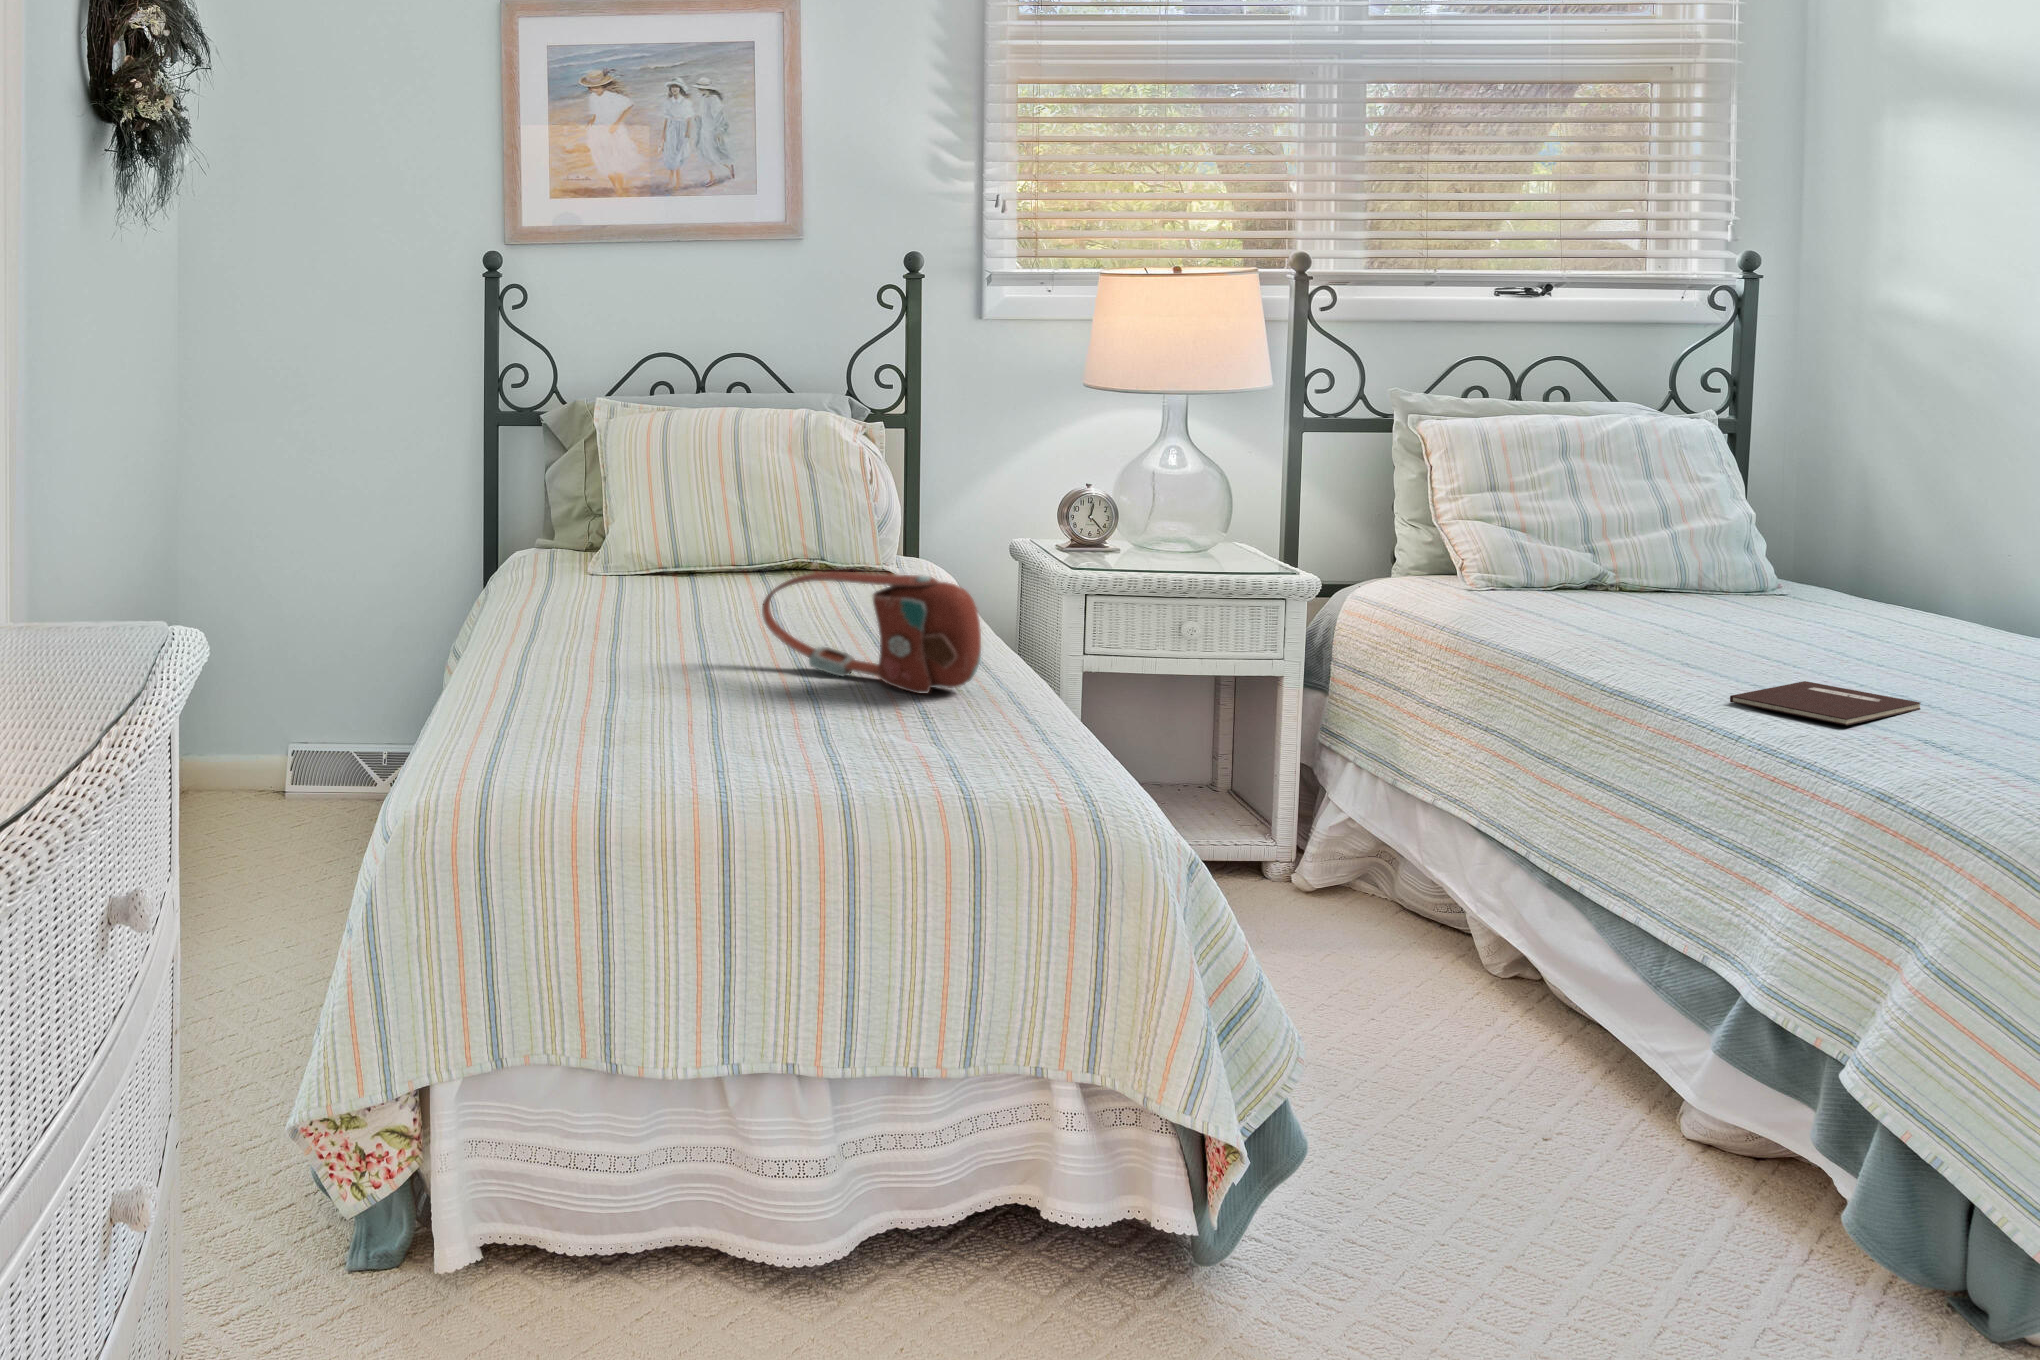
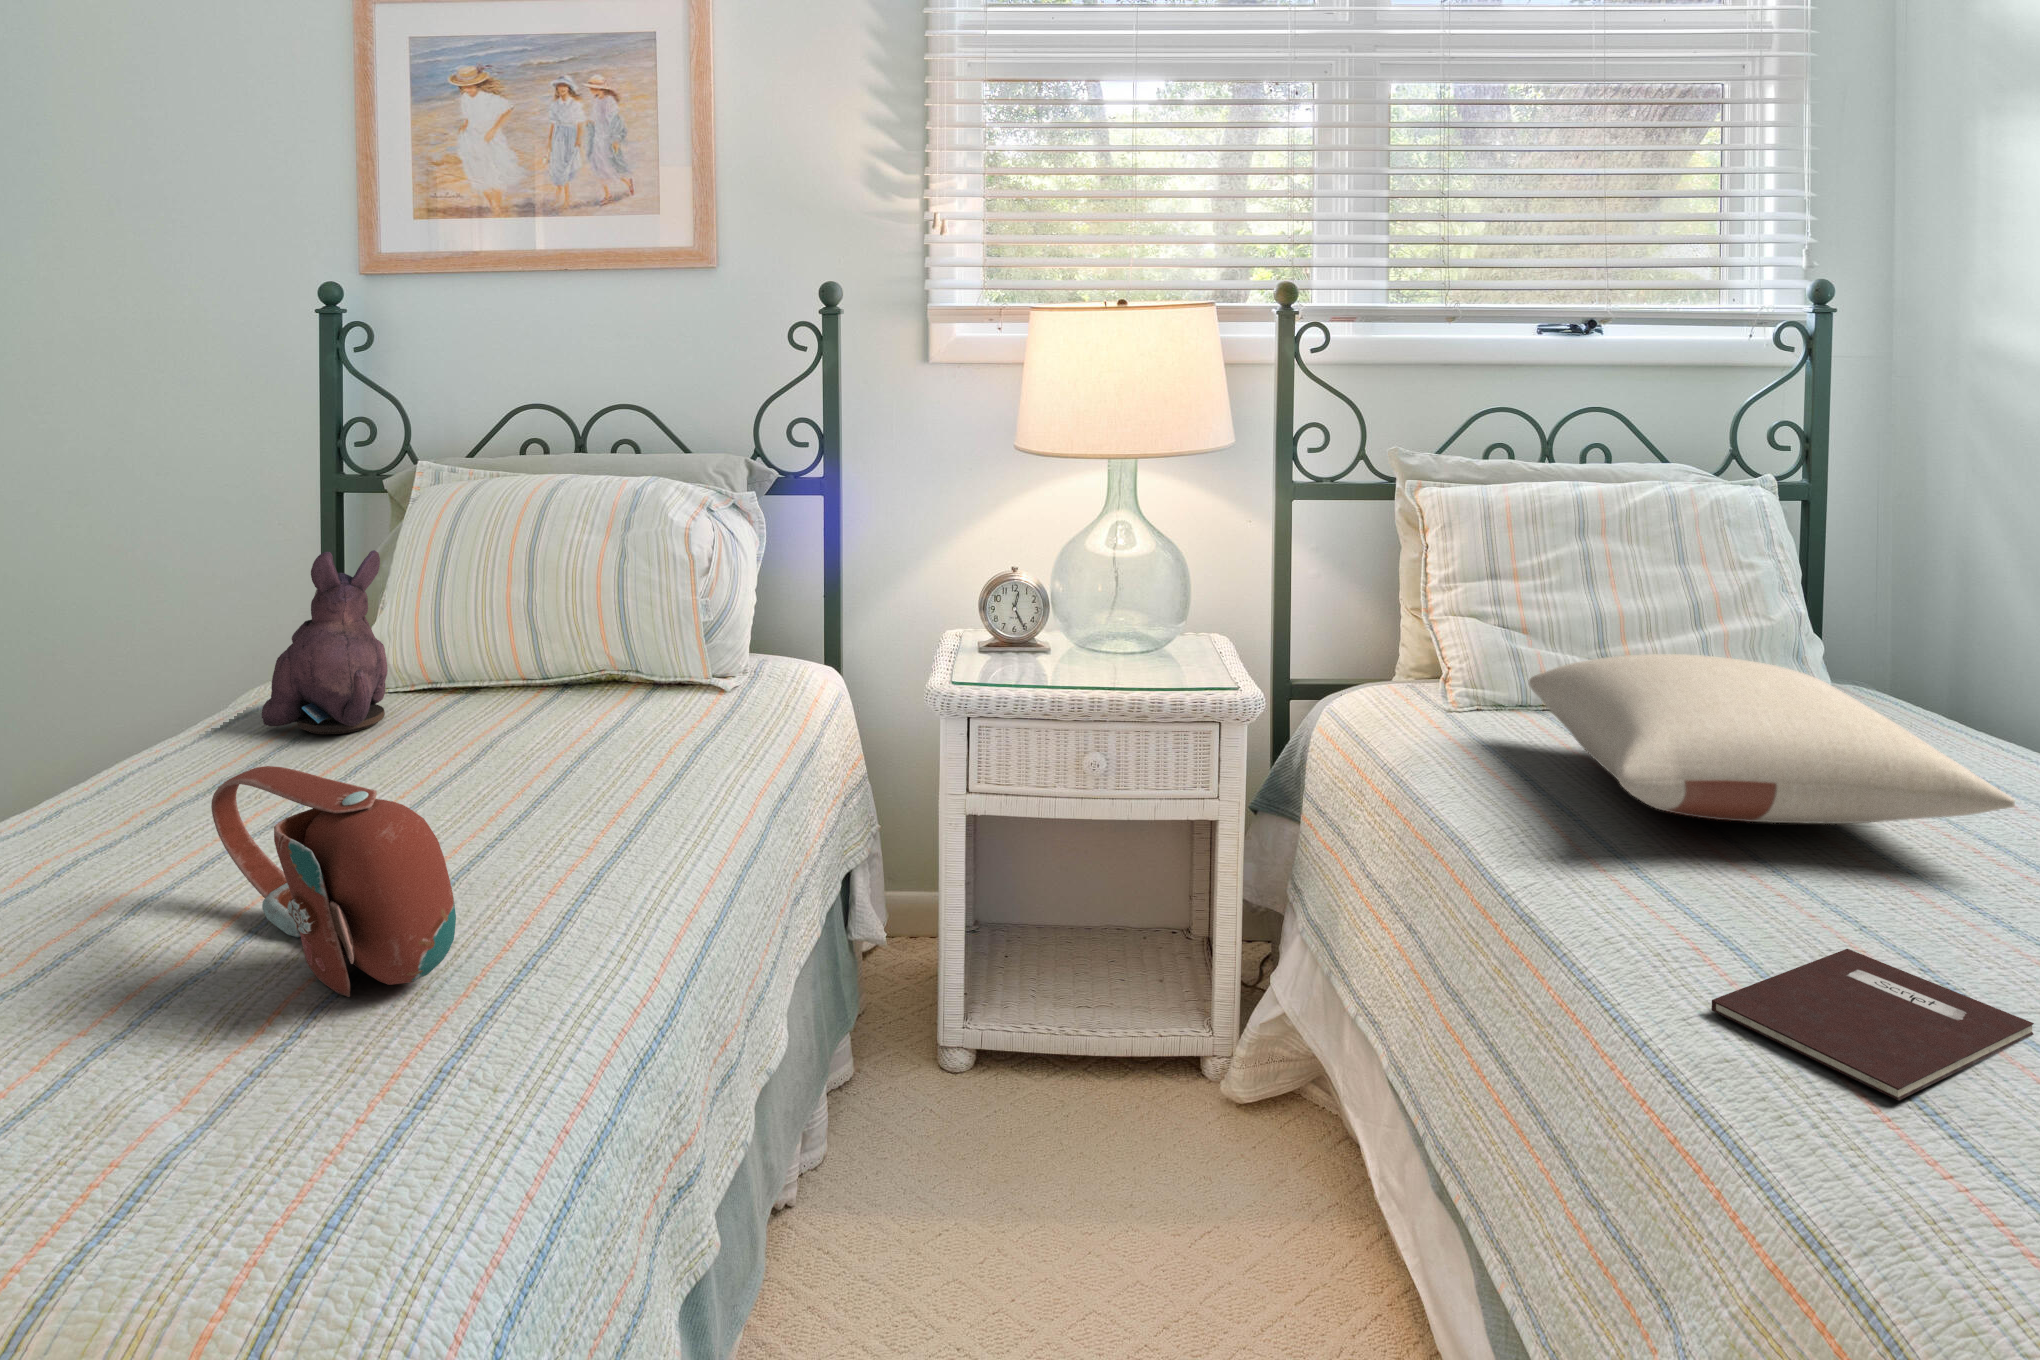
plush toy: none [590,464,690,599] -> present [262,550,388,734]
pillow: none [1542,530,1909,634] -> present [1529,654,2015,824]

